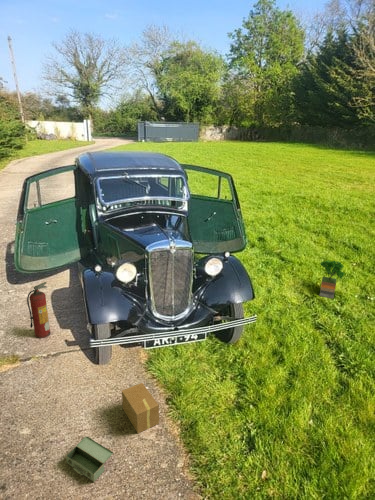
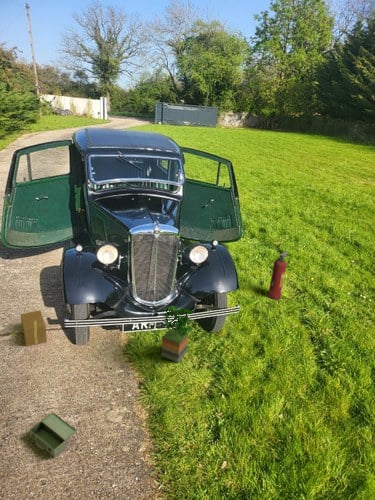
potted tree: present [320,260,345,298] -> present [161,306,193,363]
fire extinguisher: present [27,282,50,338] -> present [268,252,288,300]
cardboard box: present [122,383,159,433] -> present [21,310,47,346]

